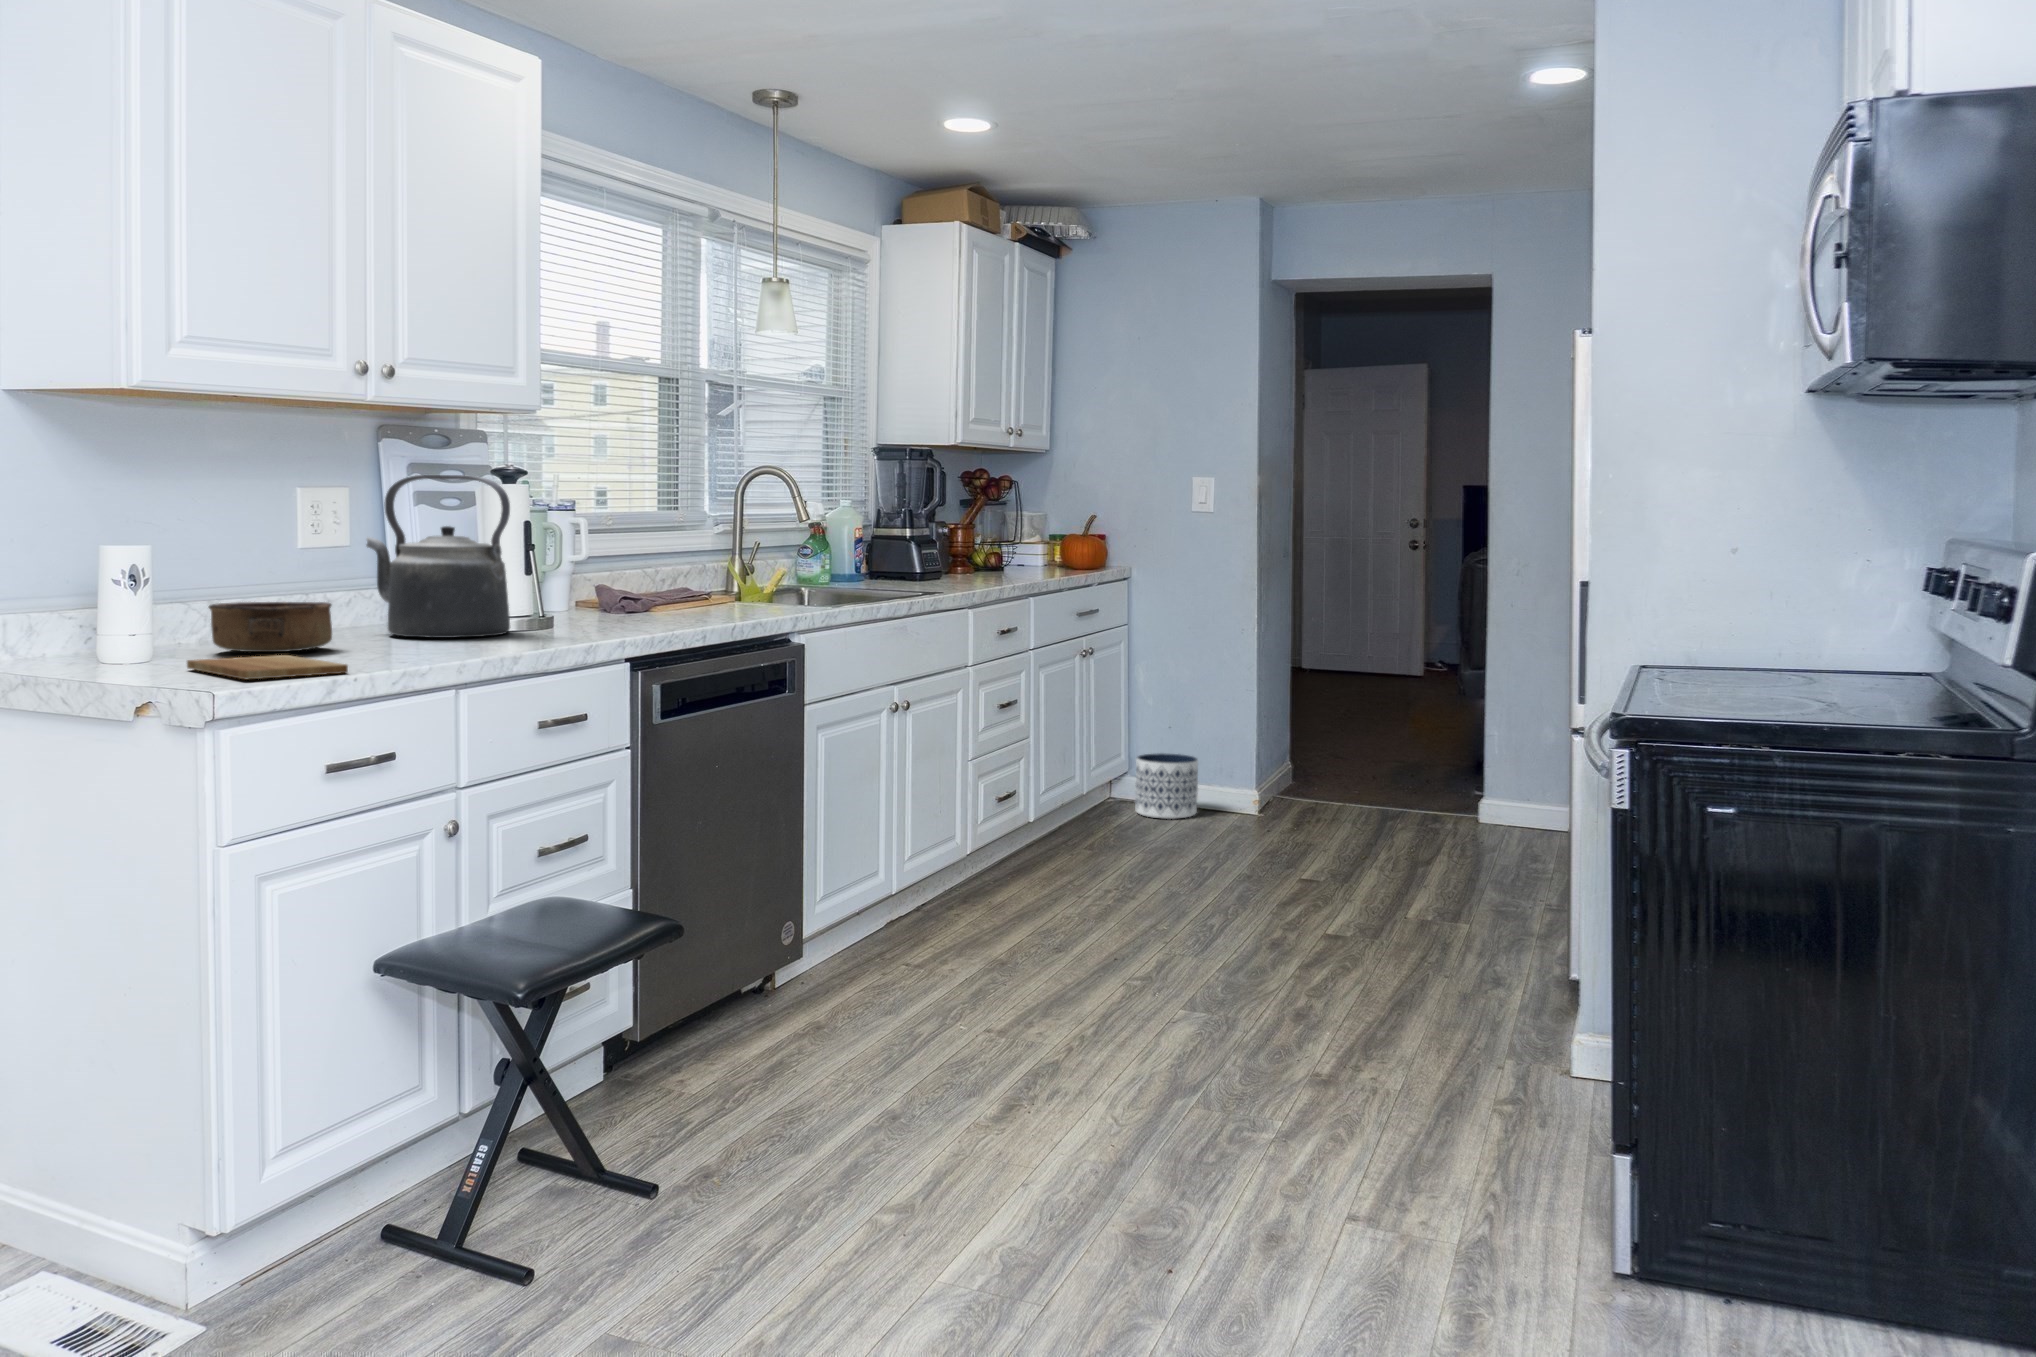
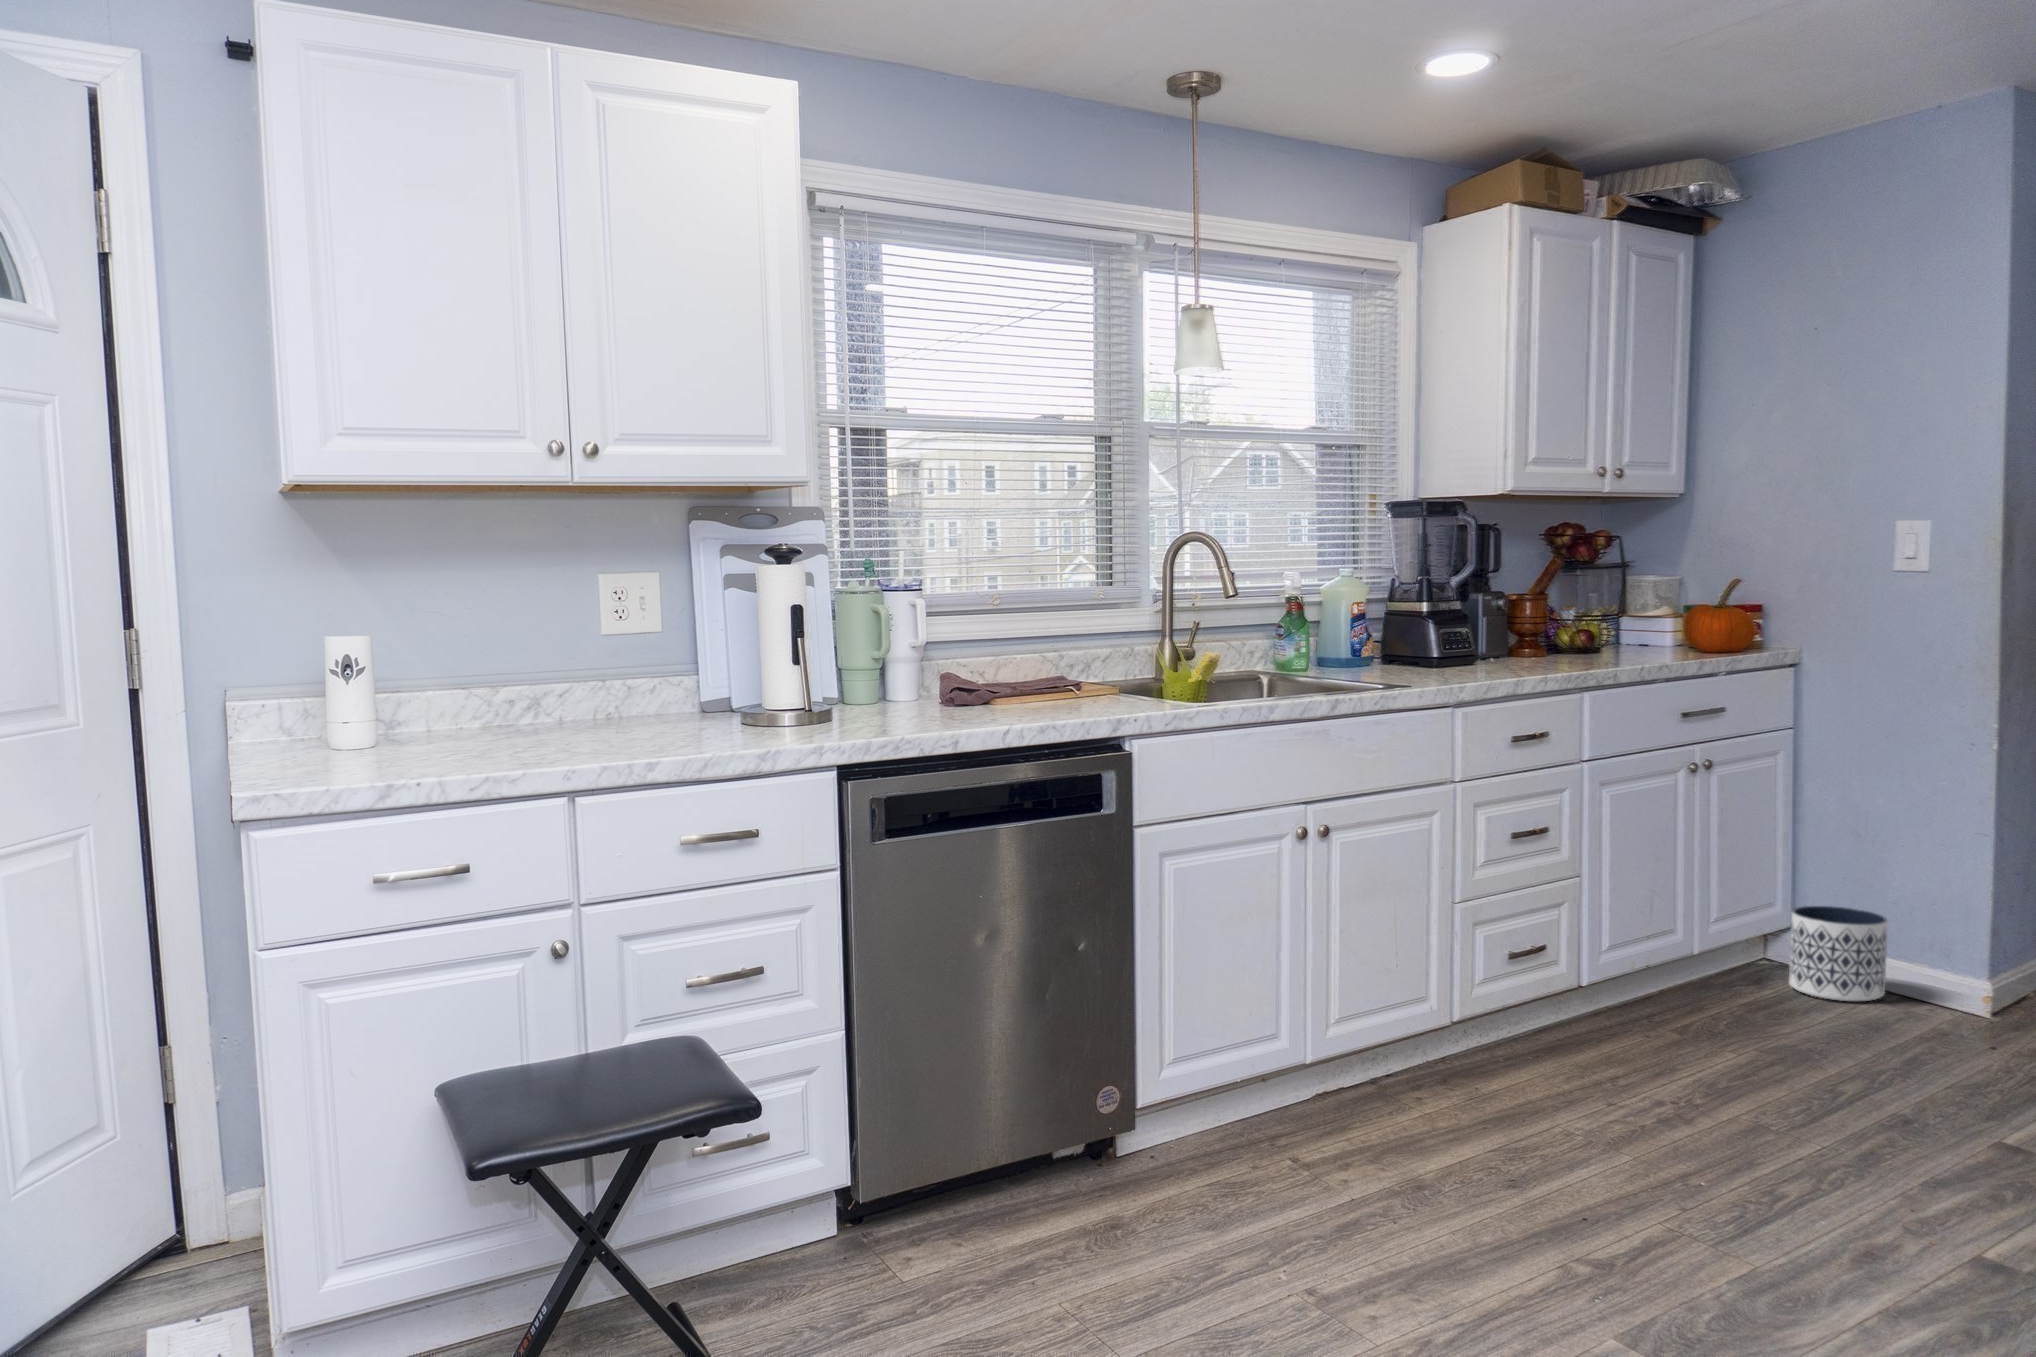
kettle: present [366,475,510,638] -> none [637,560,761,733]
bowl: present [209,602,332,652] -> none [421,692,540,744]
cutting board: present [187,655,348,679] -> none [314,751,438,780]

